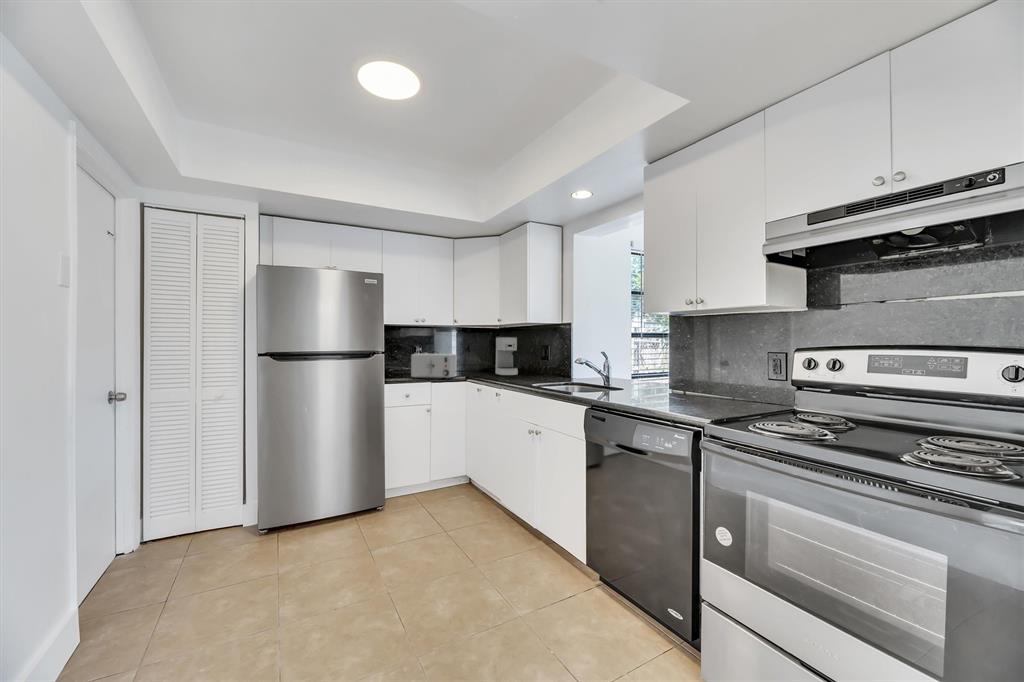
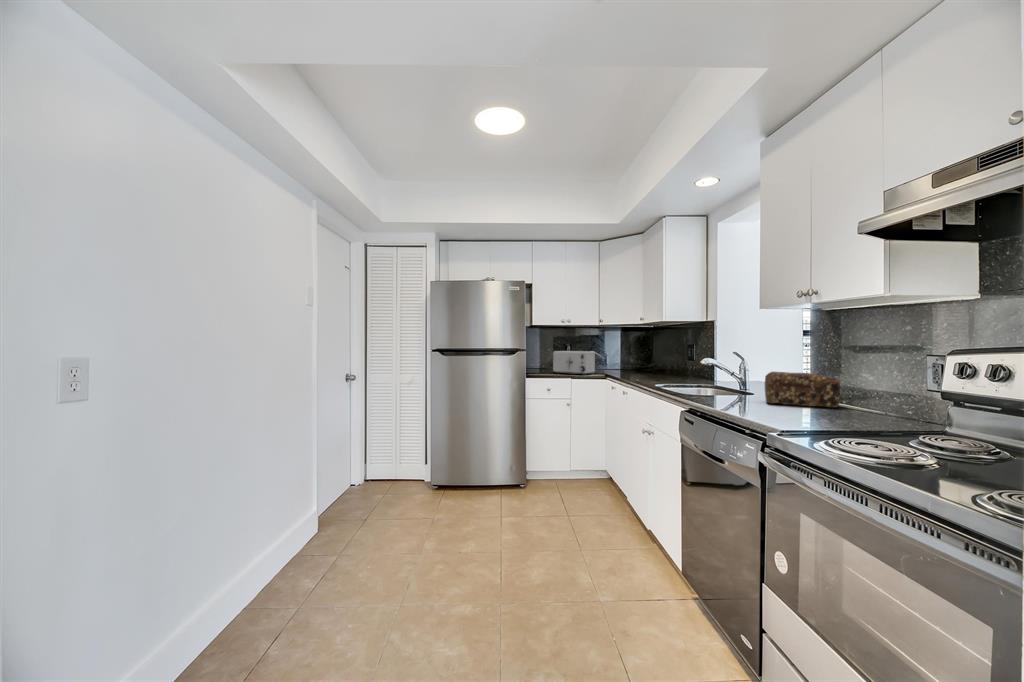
coffee maker: present [496,336,520,376] -> none [639,334,663,374]
bread loaf: none [645,369,706,397] -> present [765,372,840,407]

